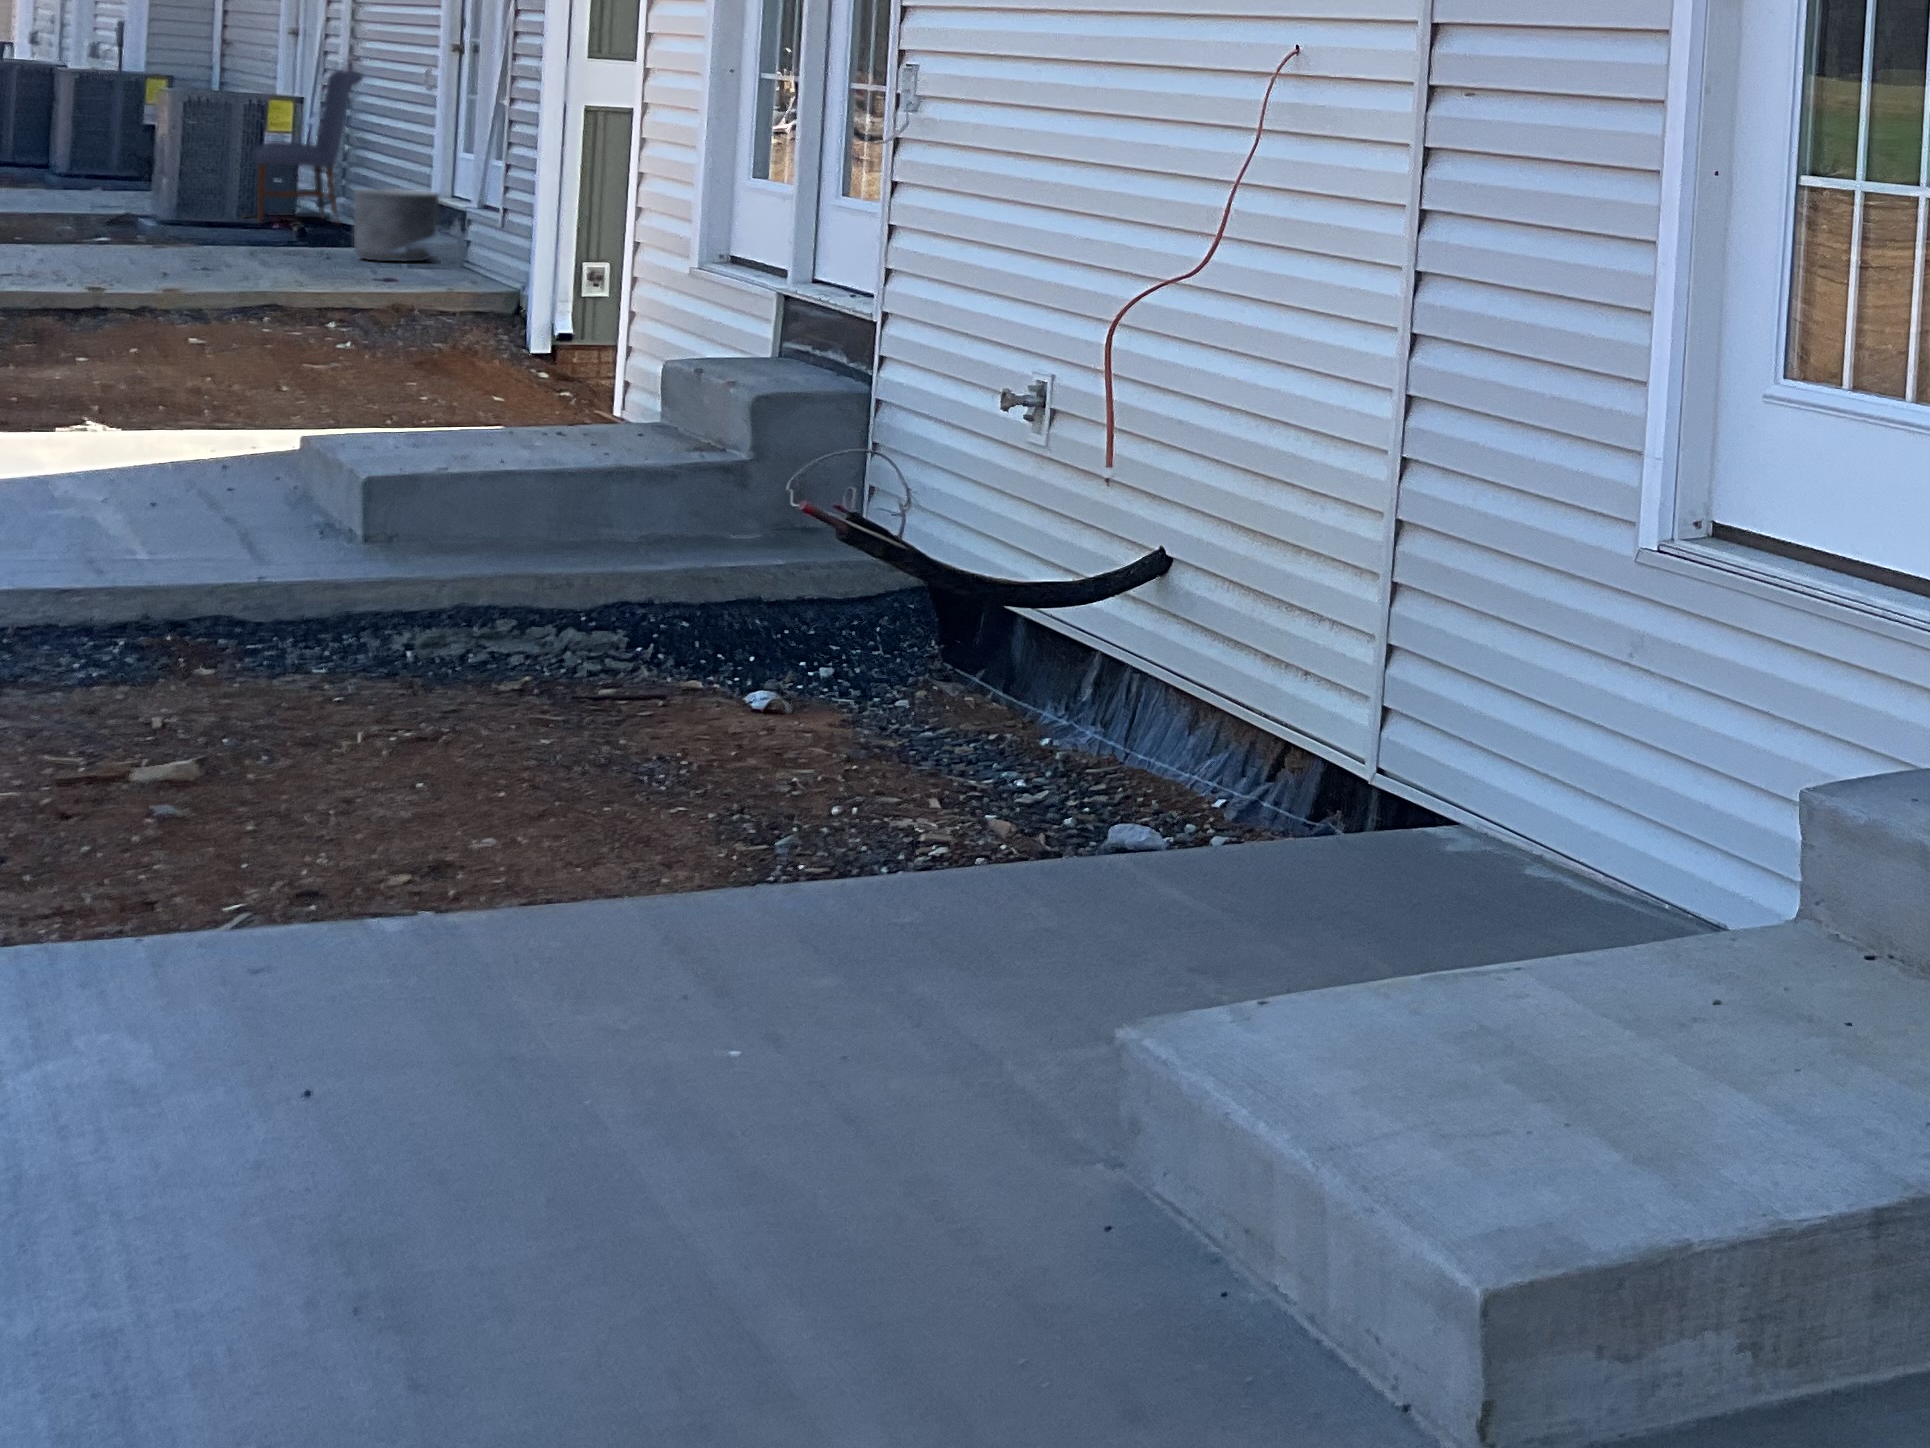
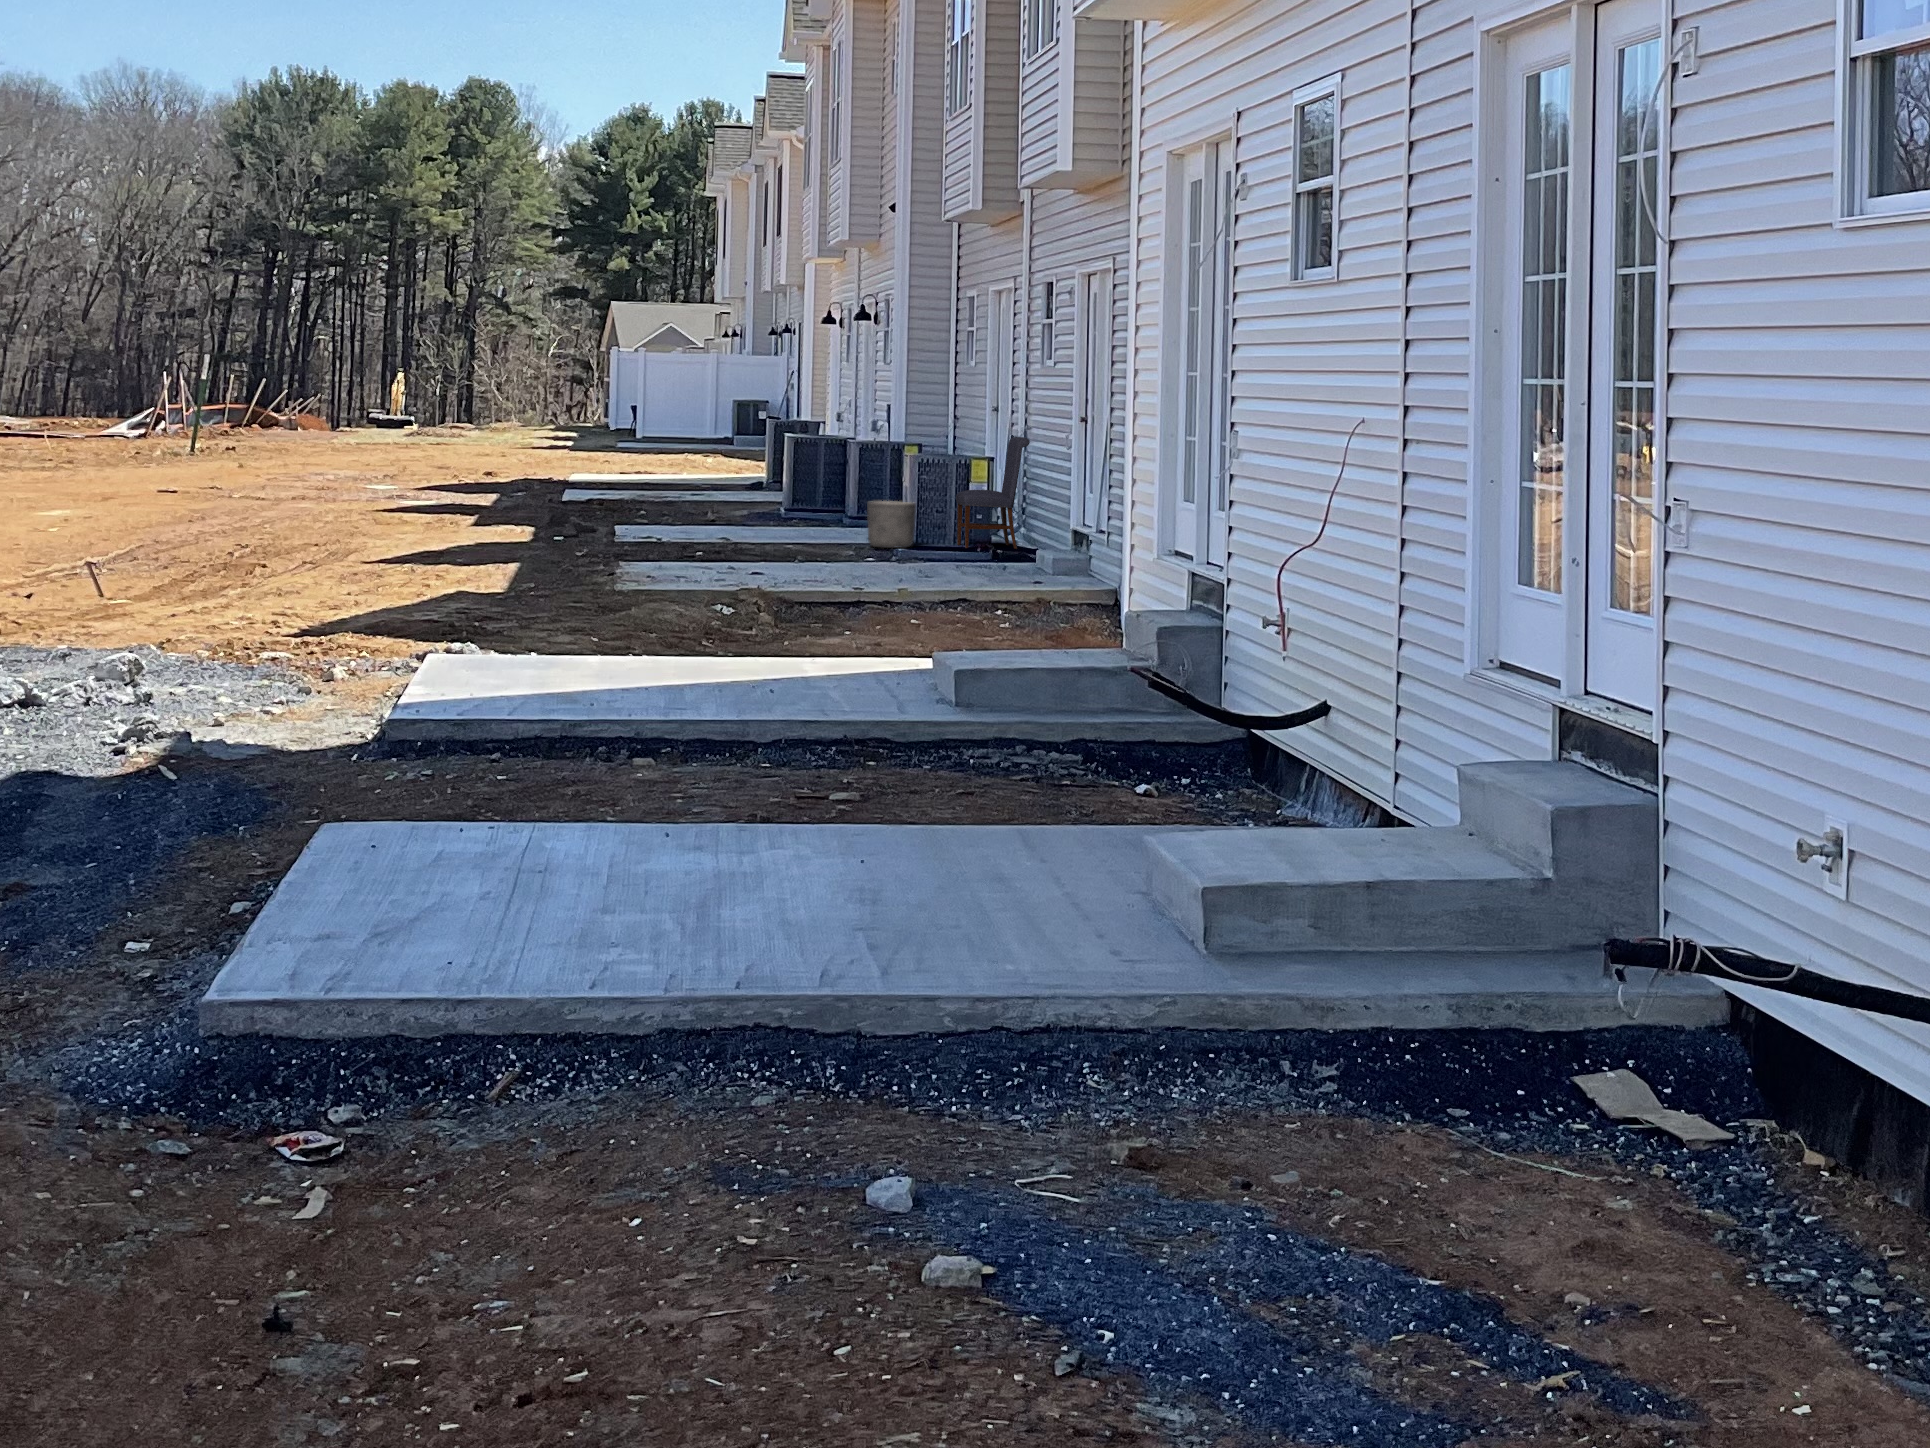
planter: present [354,189,439,261] -> present [867,501,916,548]

